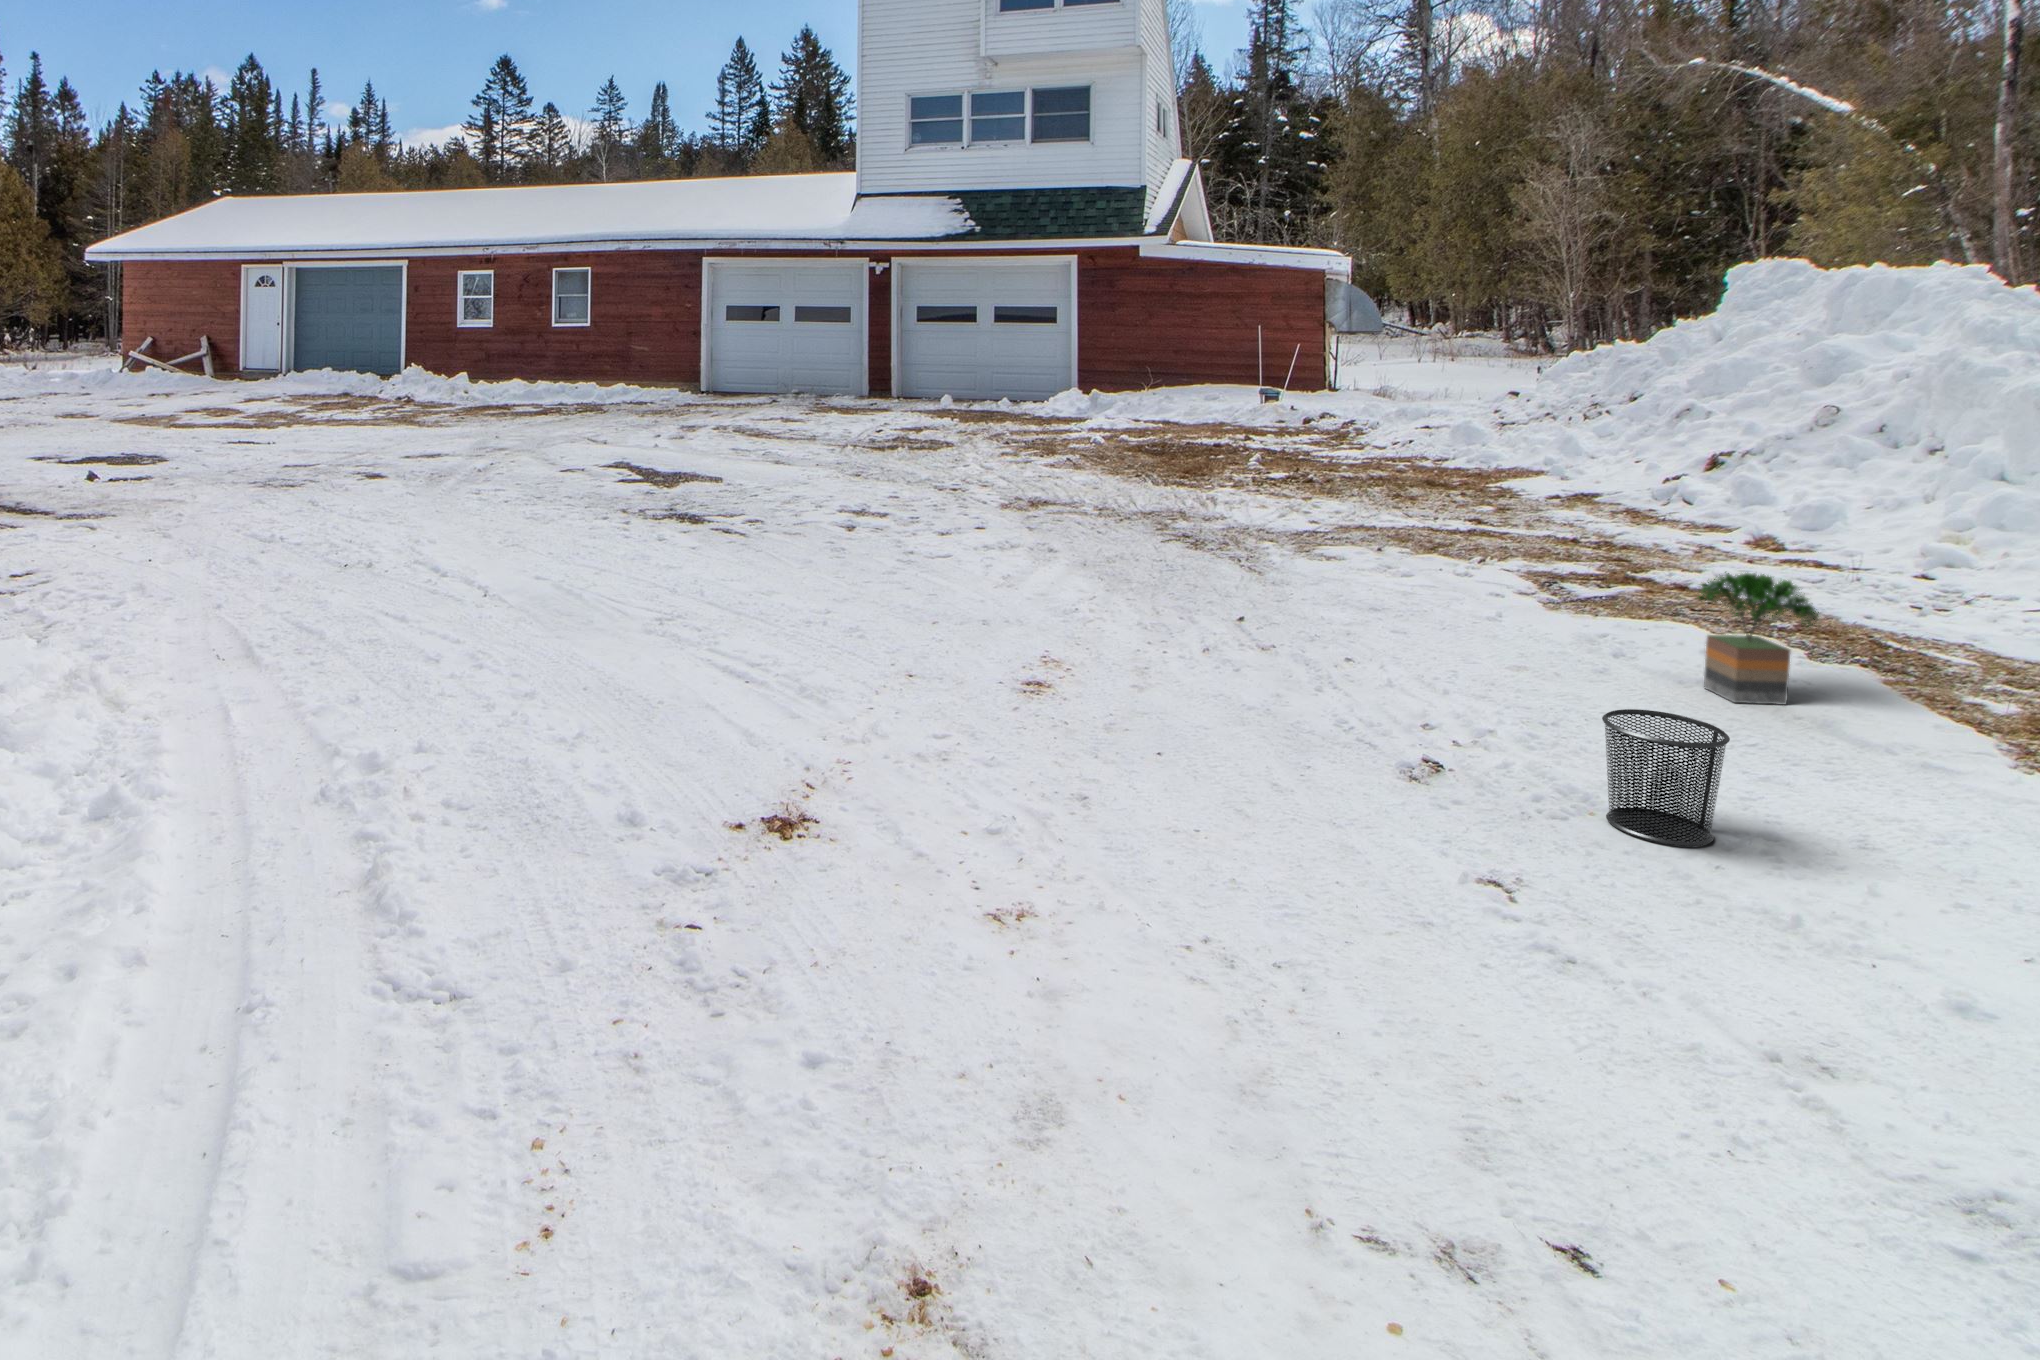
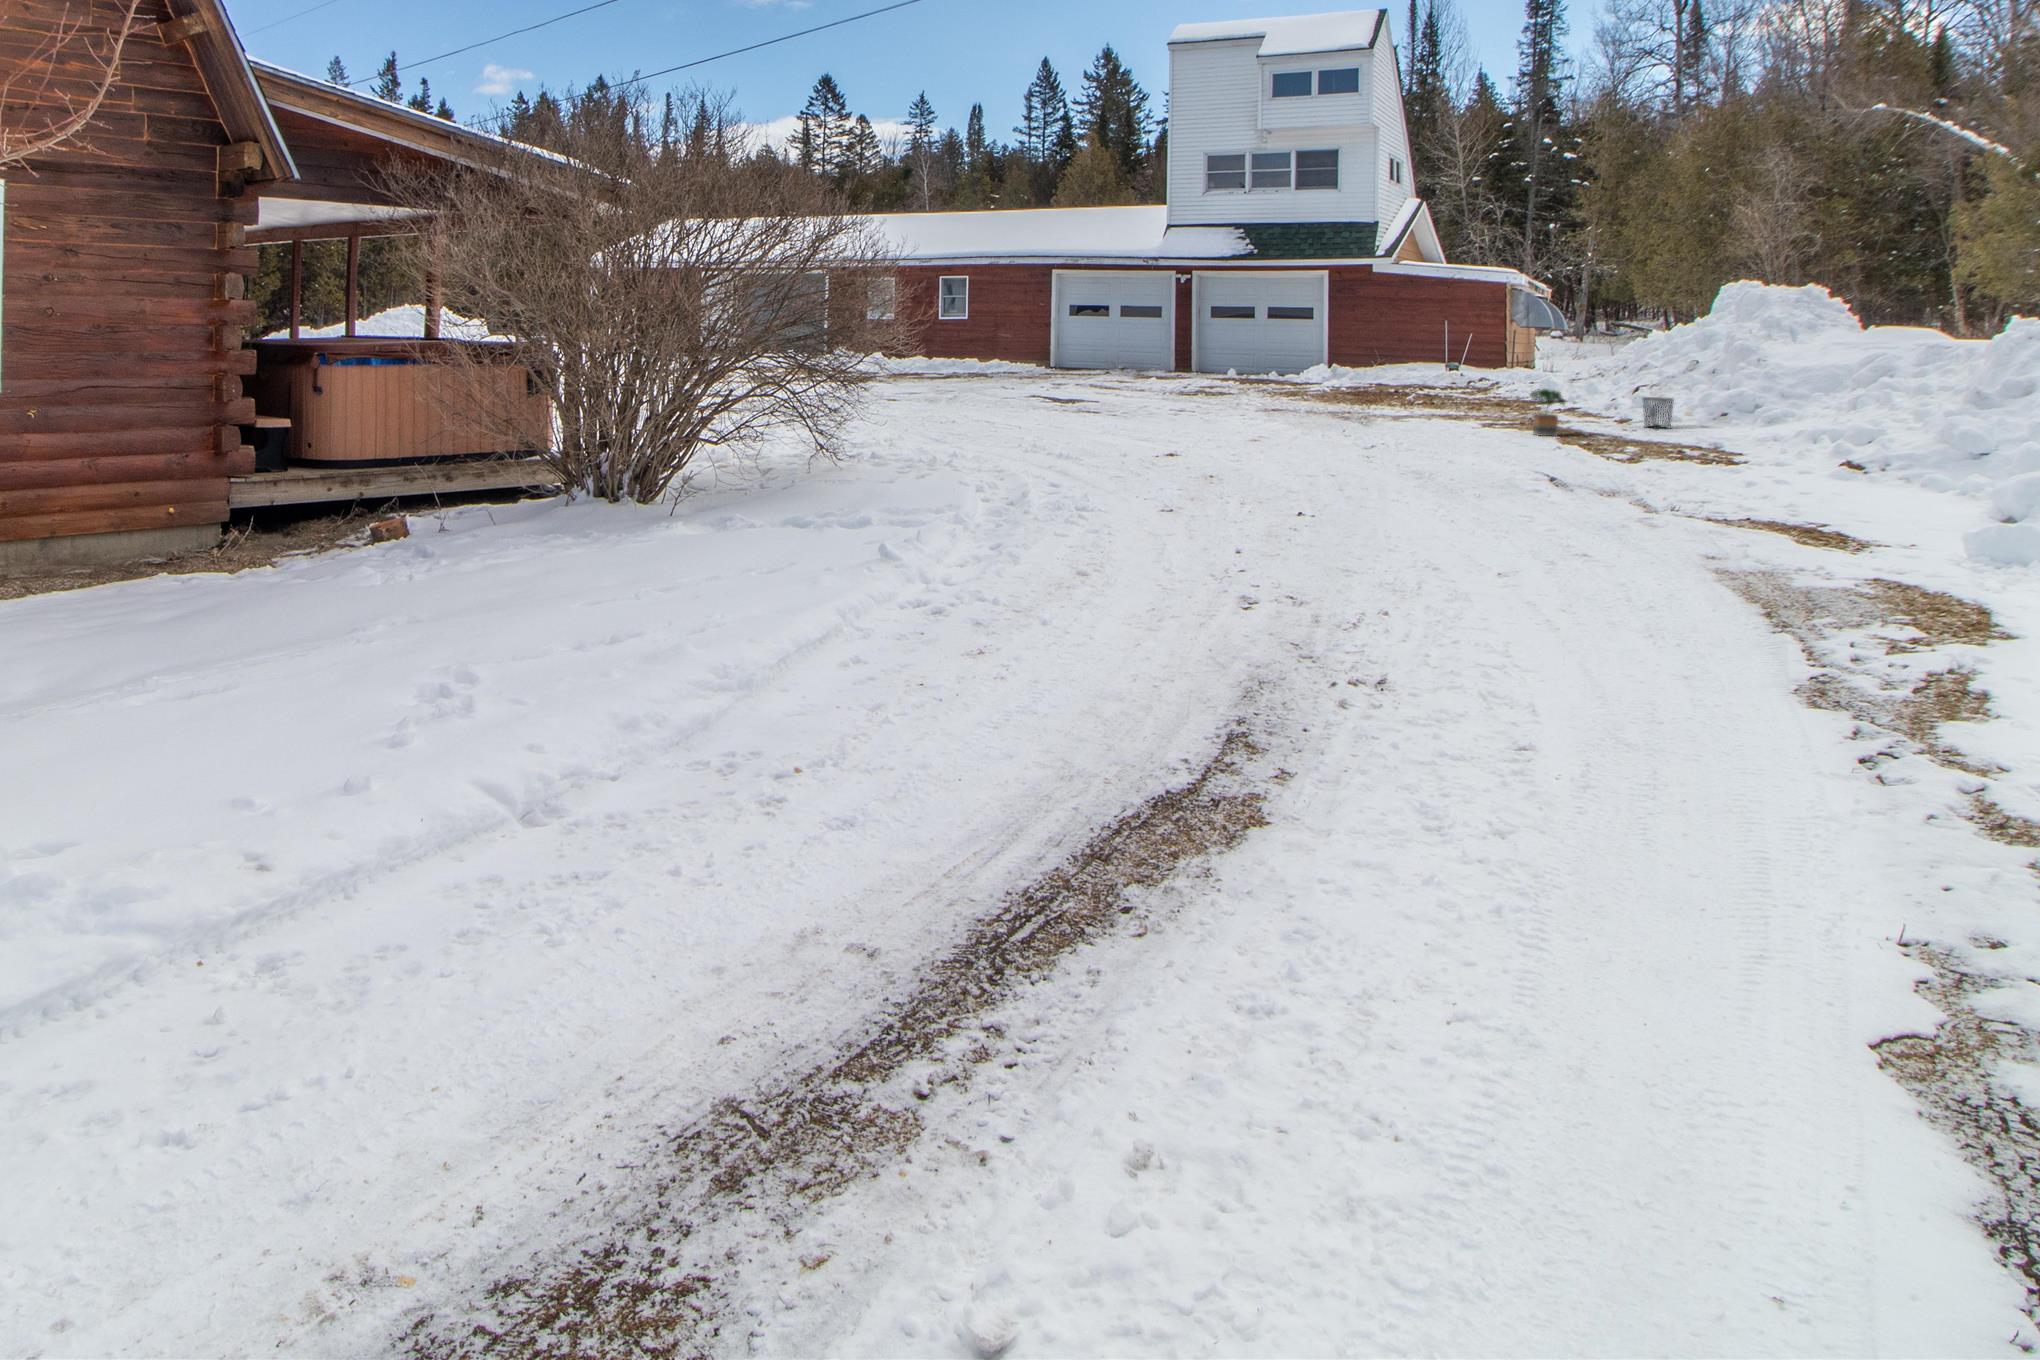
waste bin: present [1602,709,1730,846] -> present [1643,397,1674,429]

